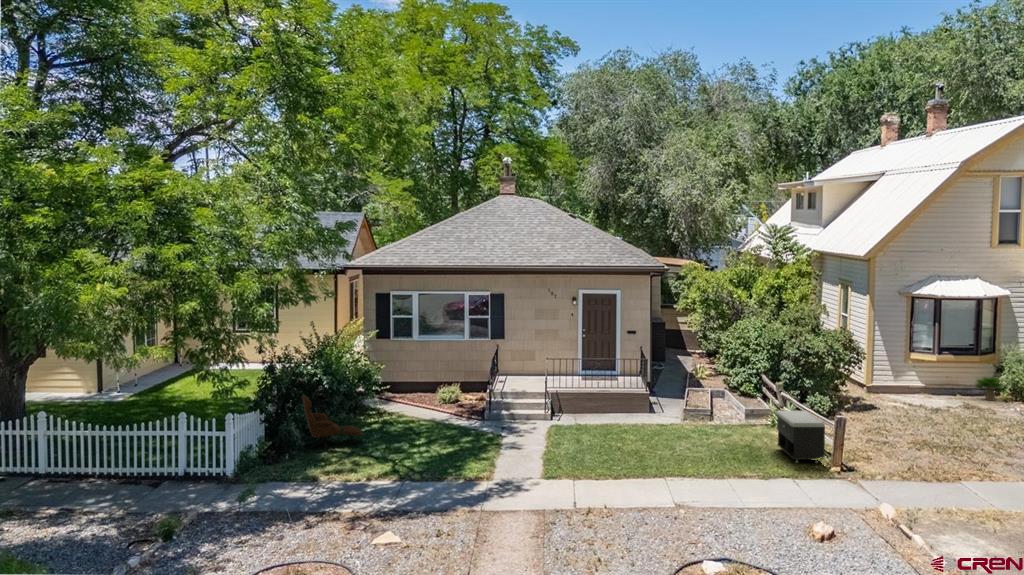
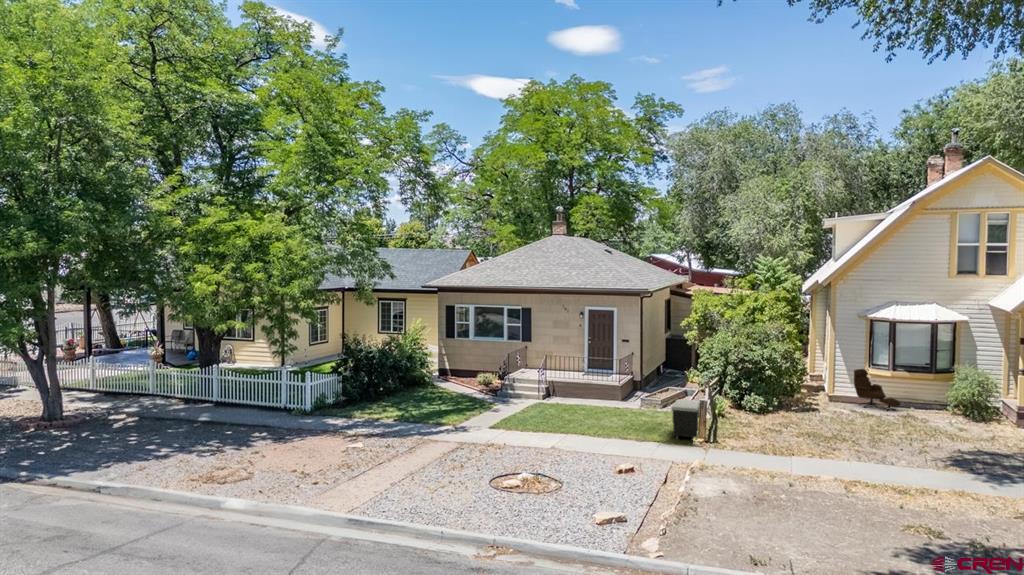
potted plant: present [976,377,1006,401] -> none [922,392,954,415]
lounge chair: present [302,395,362,450] -> present [854,369,901,411]

